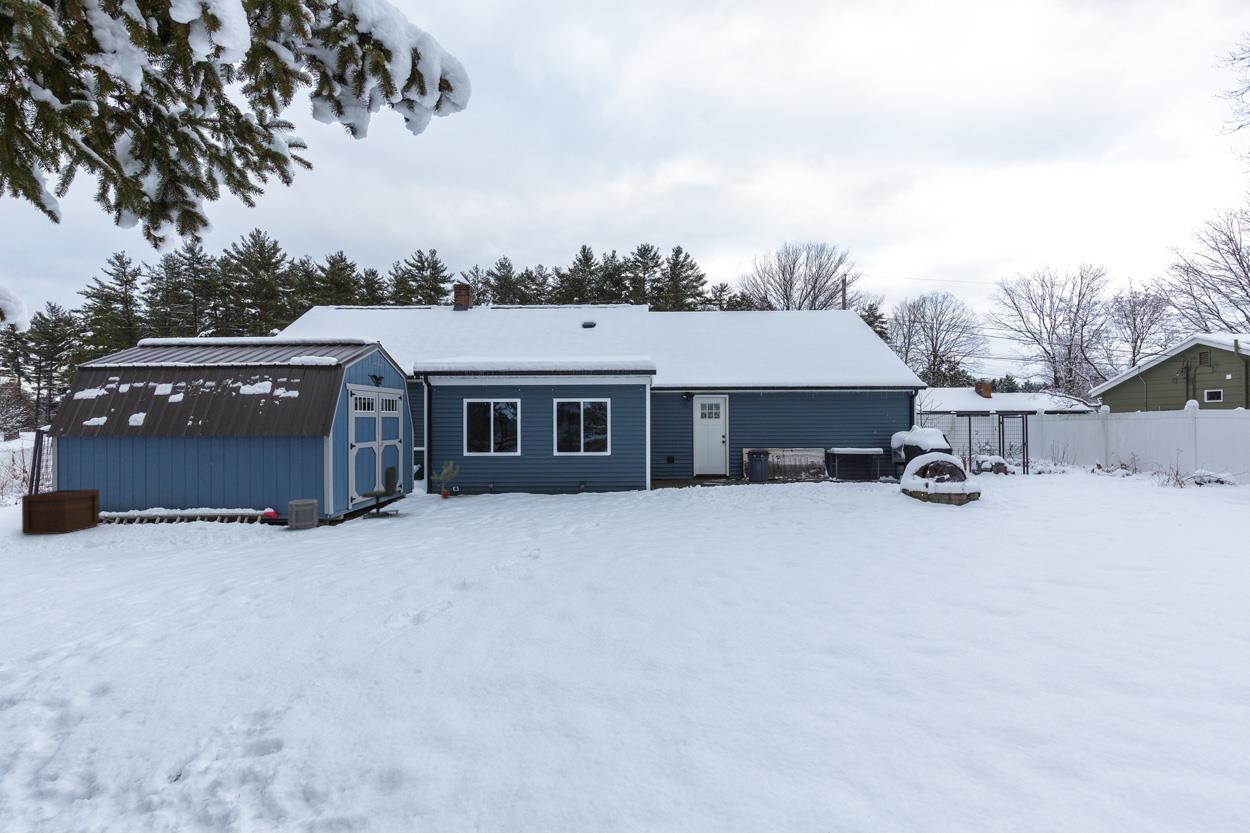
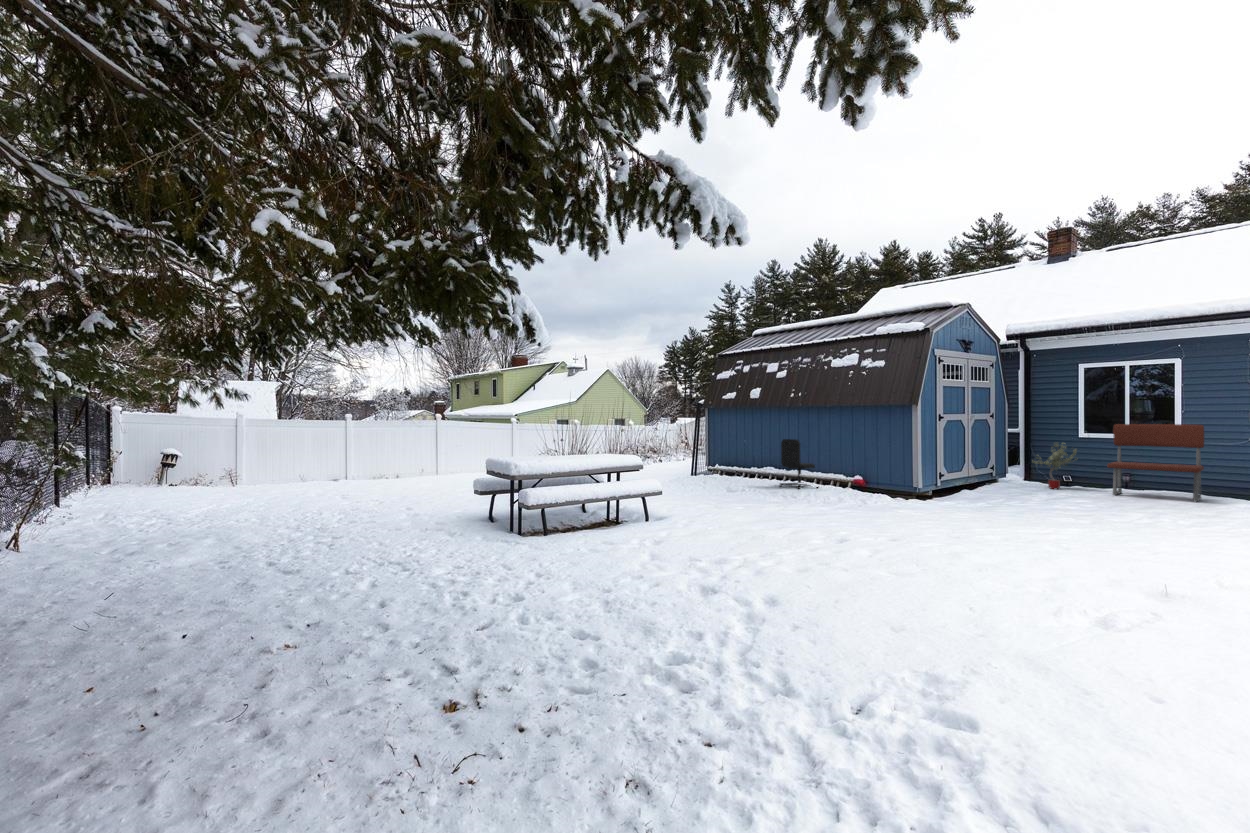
bench: none [475,445,527,499] -> present [1107,424,1204,502]
chair: present [357,466,398,519] -> present [780,439,819,489]
wooden crate: present [22,489,100,535] -> none [692,447,733,478]
bucket: present [288,499,318,529] -> none [878,470,907,499]

